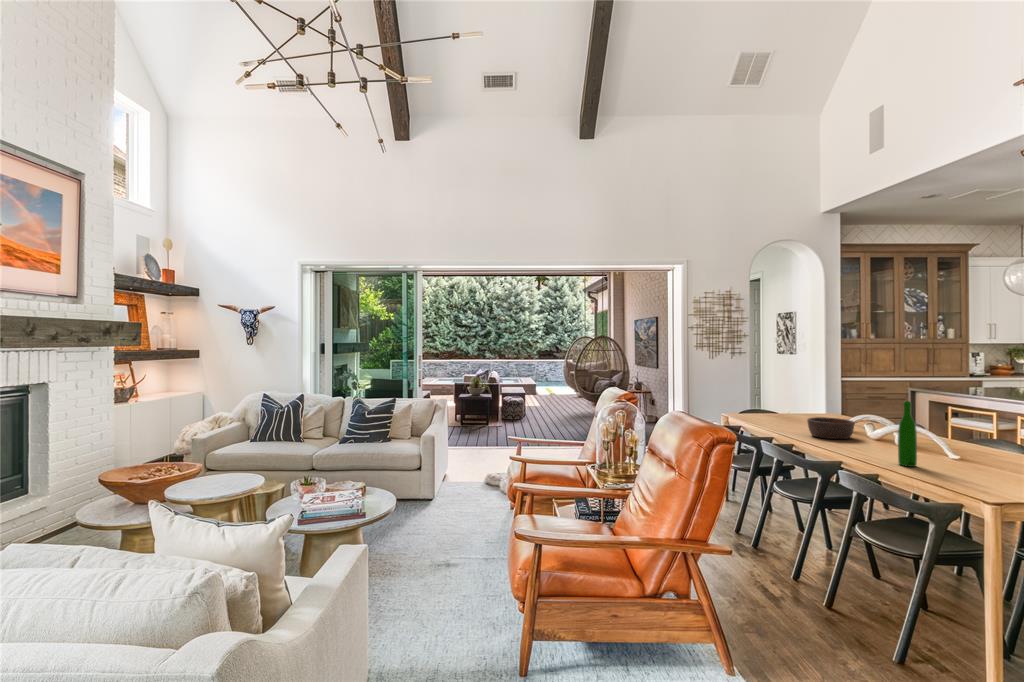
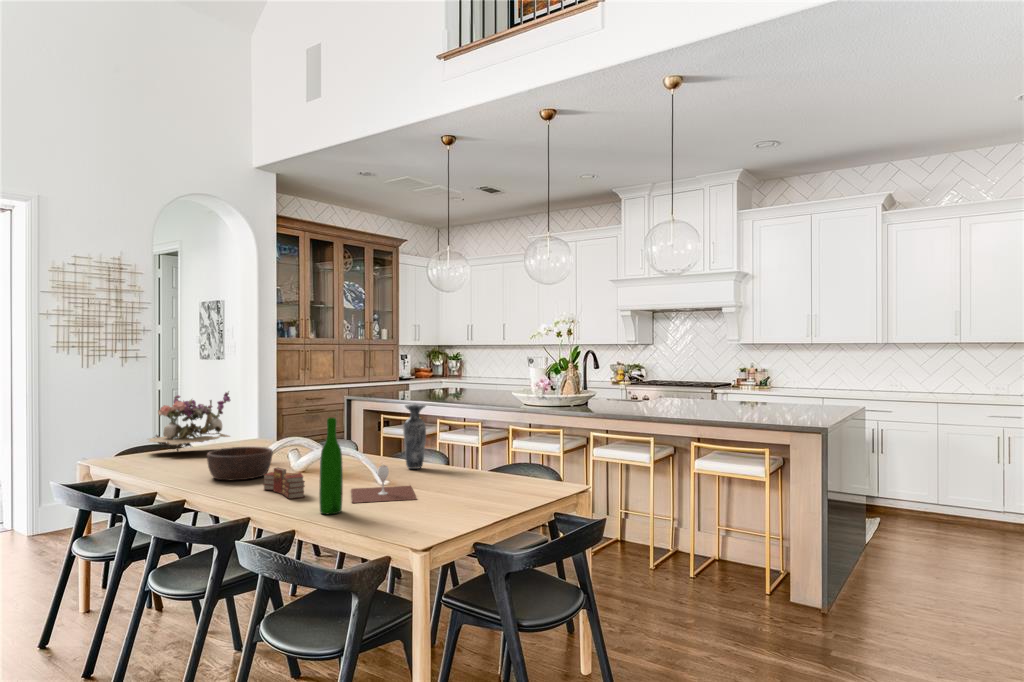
flower arrangement: none [760,379,817,418] -> present [149,391,230,451]
vase: none [972,398,997,451] -> present [403,404,426,469]
book: none [851,433,884,455] -> present [264,468,305,499]
wine glass: none [923,441,986,470] -> present [351,466,417,503]

